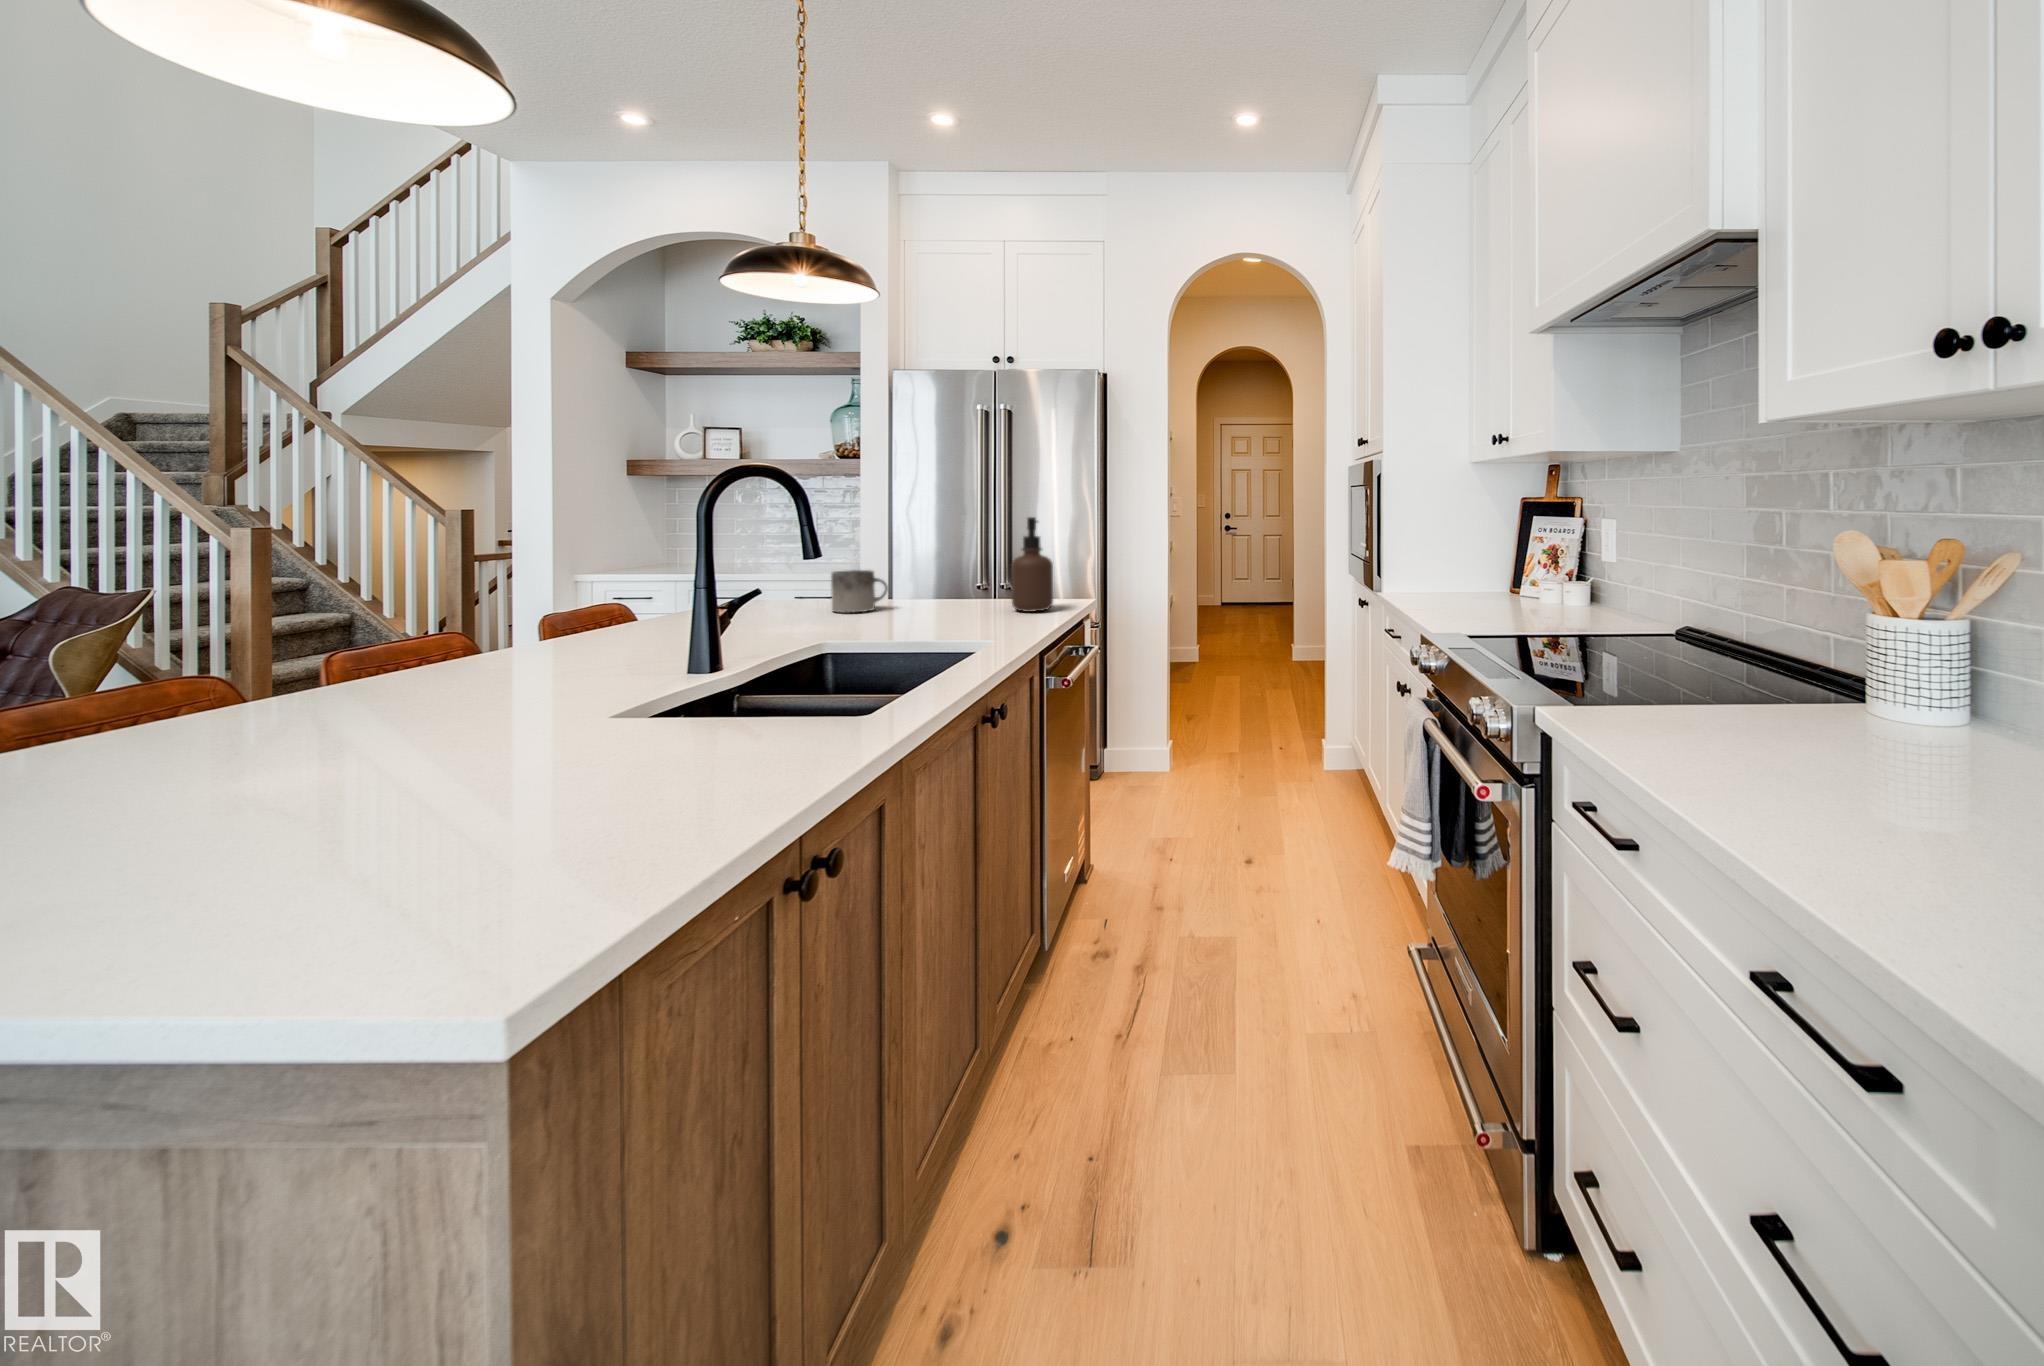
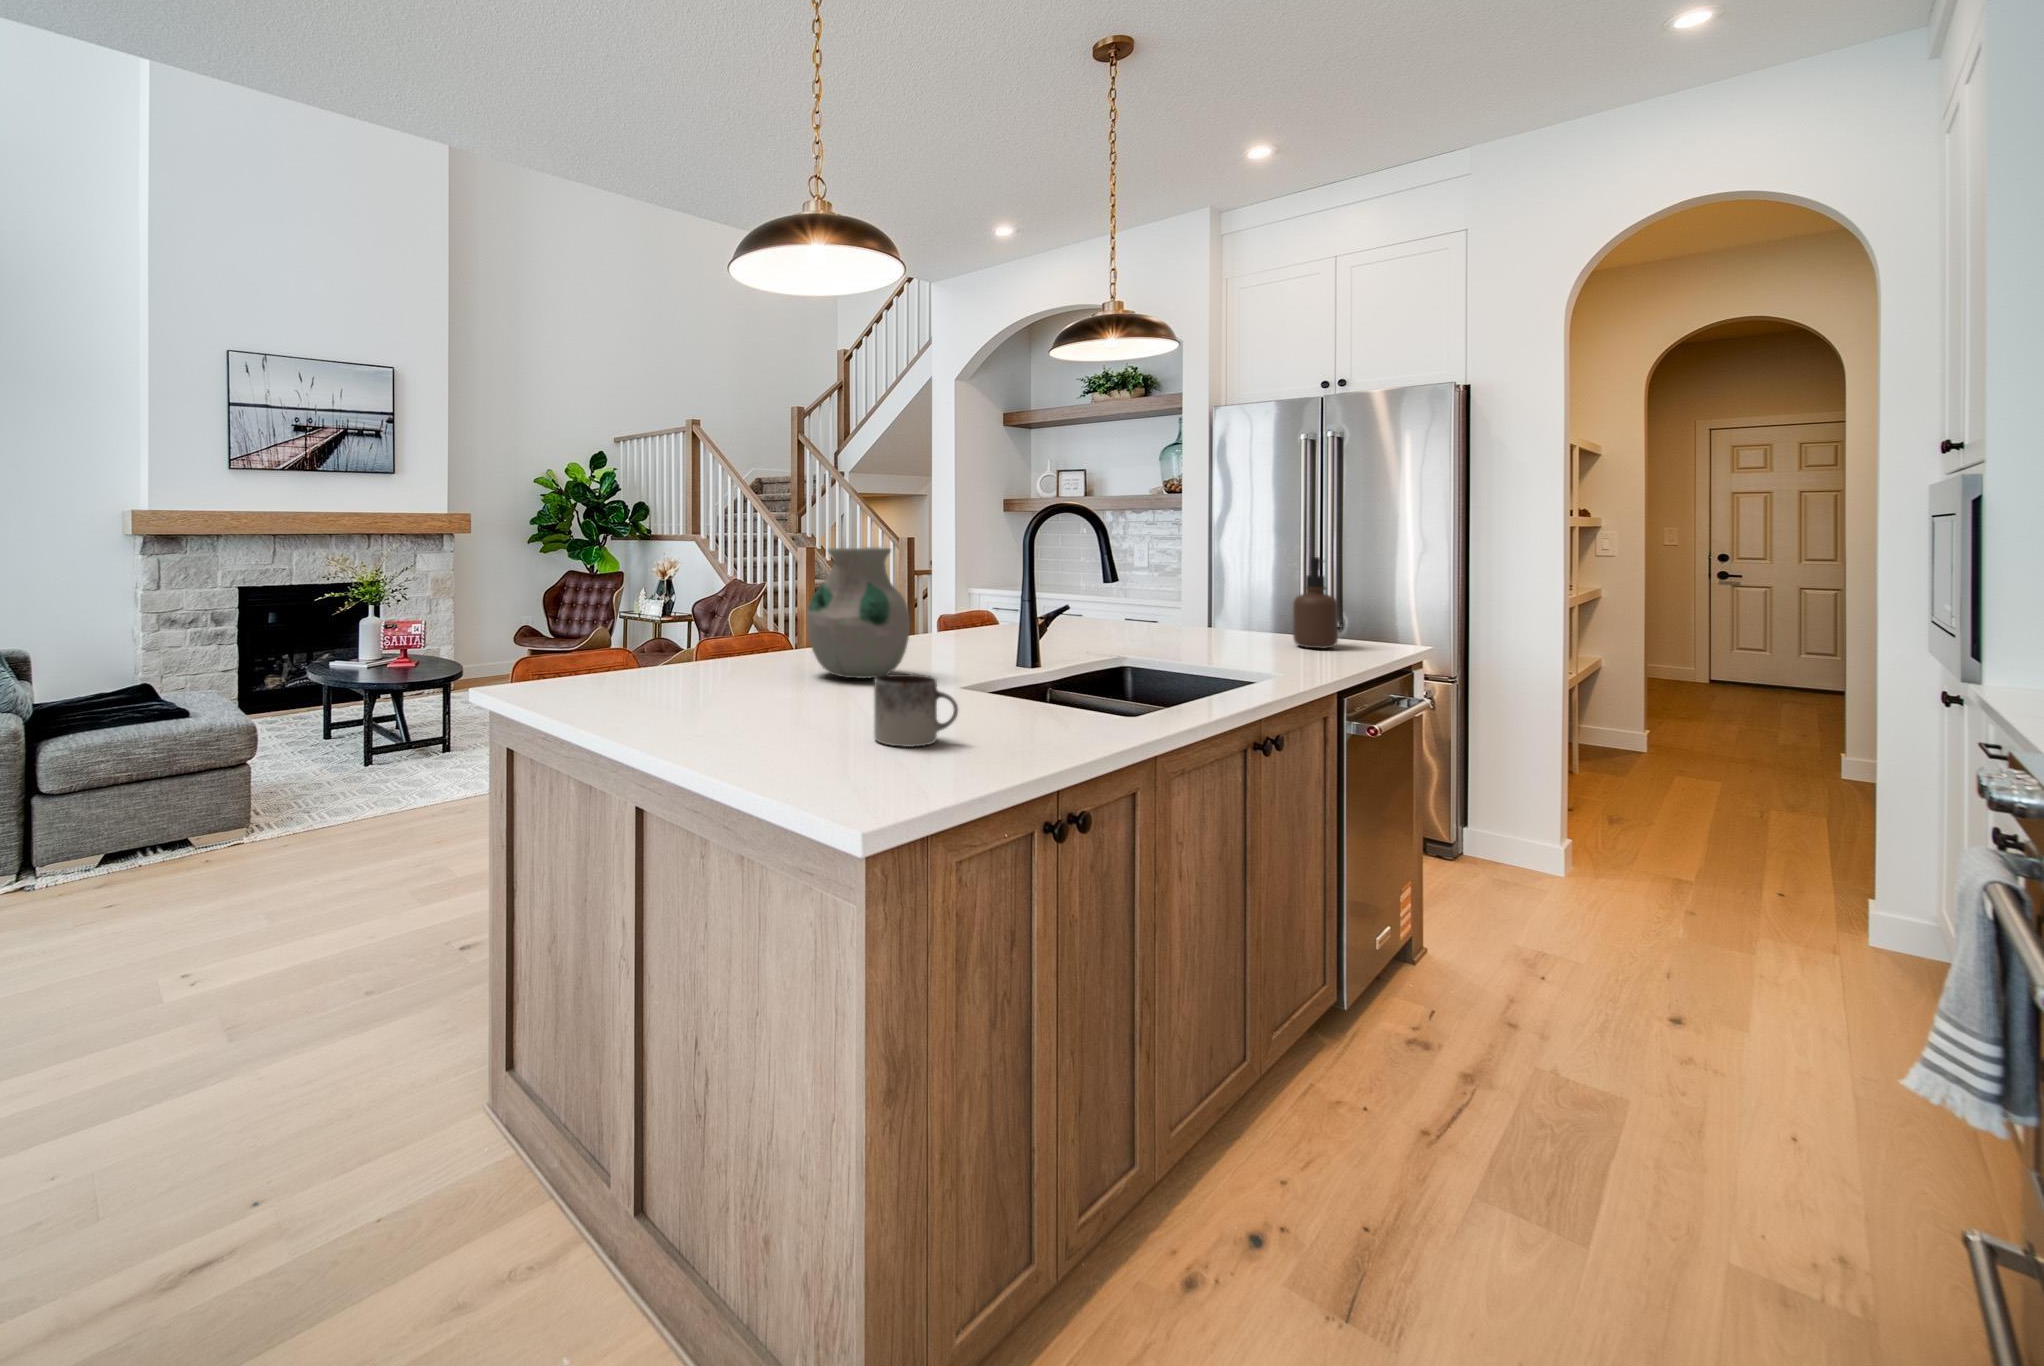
vase: none [210,501,485,747] -> present [807,547,910,678]
mug: present [831,570,888,613] -> present [874,674,958,747]

